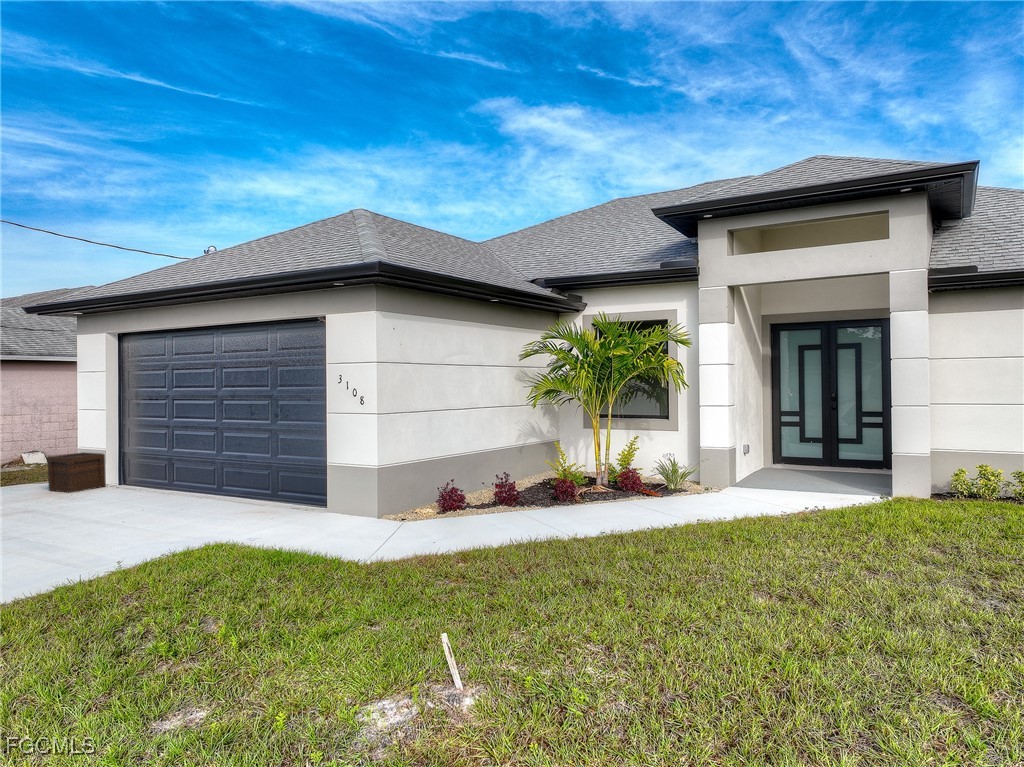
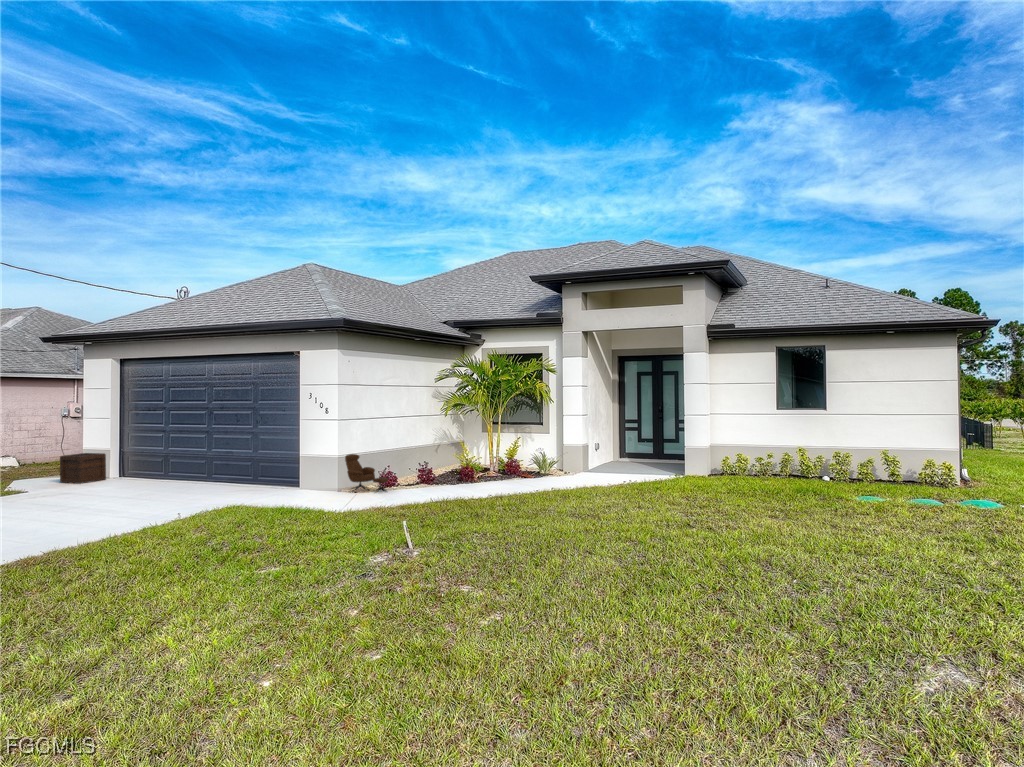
lounge chair: none [389,462,450,523] -> present [345,454,388,491]

